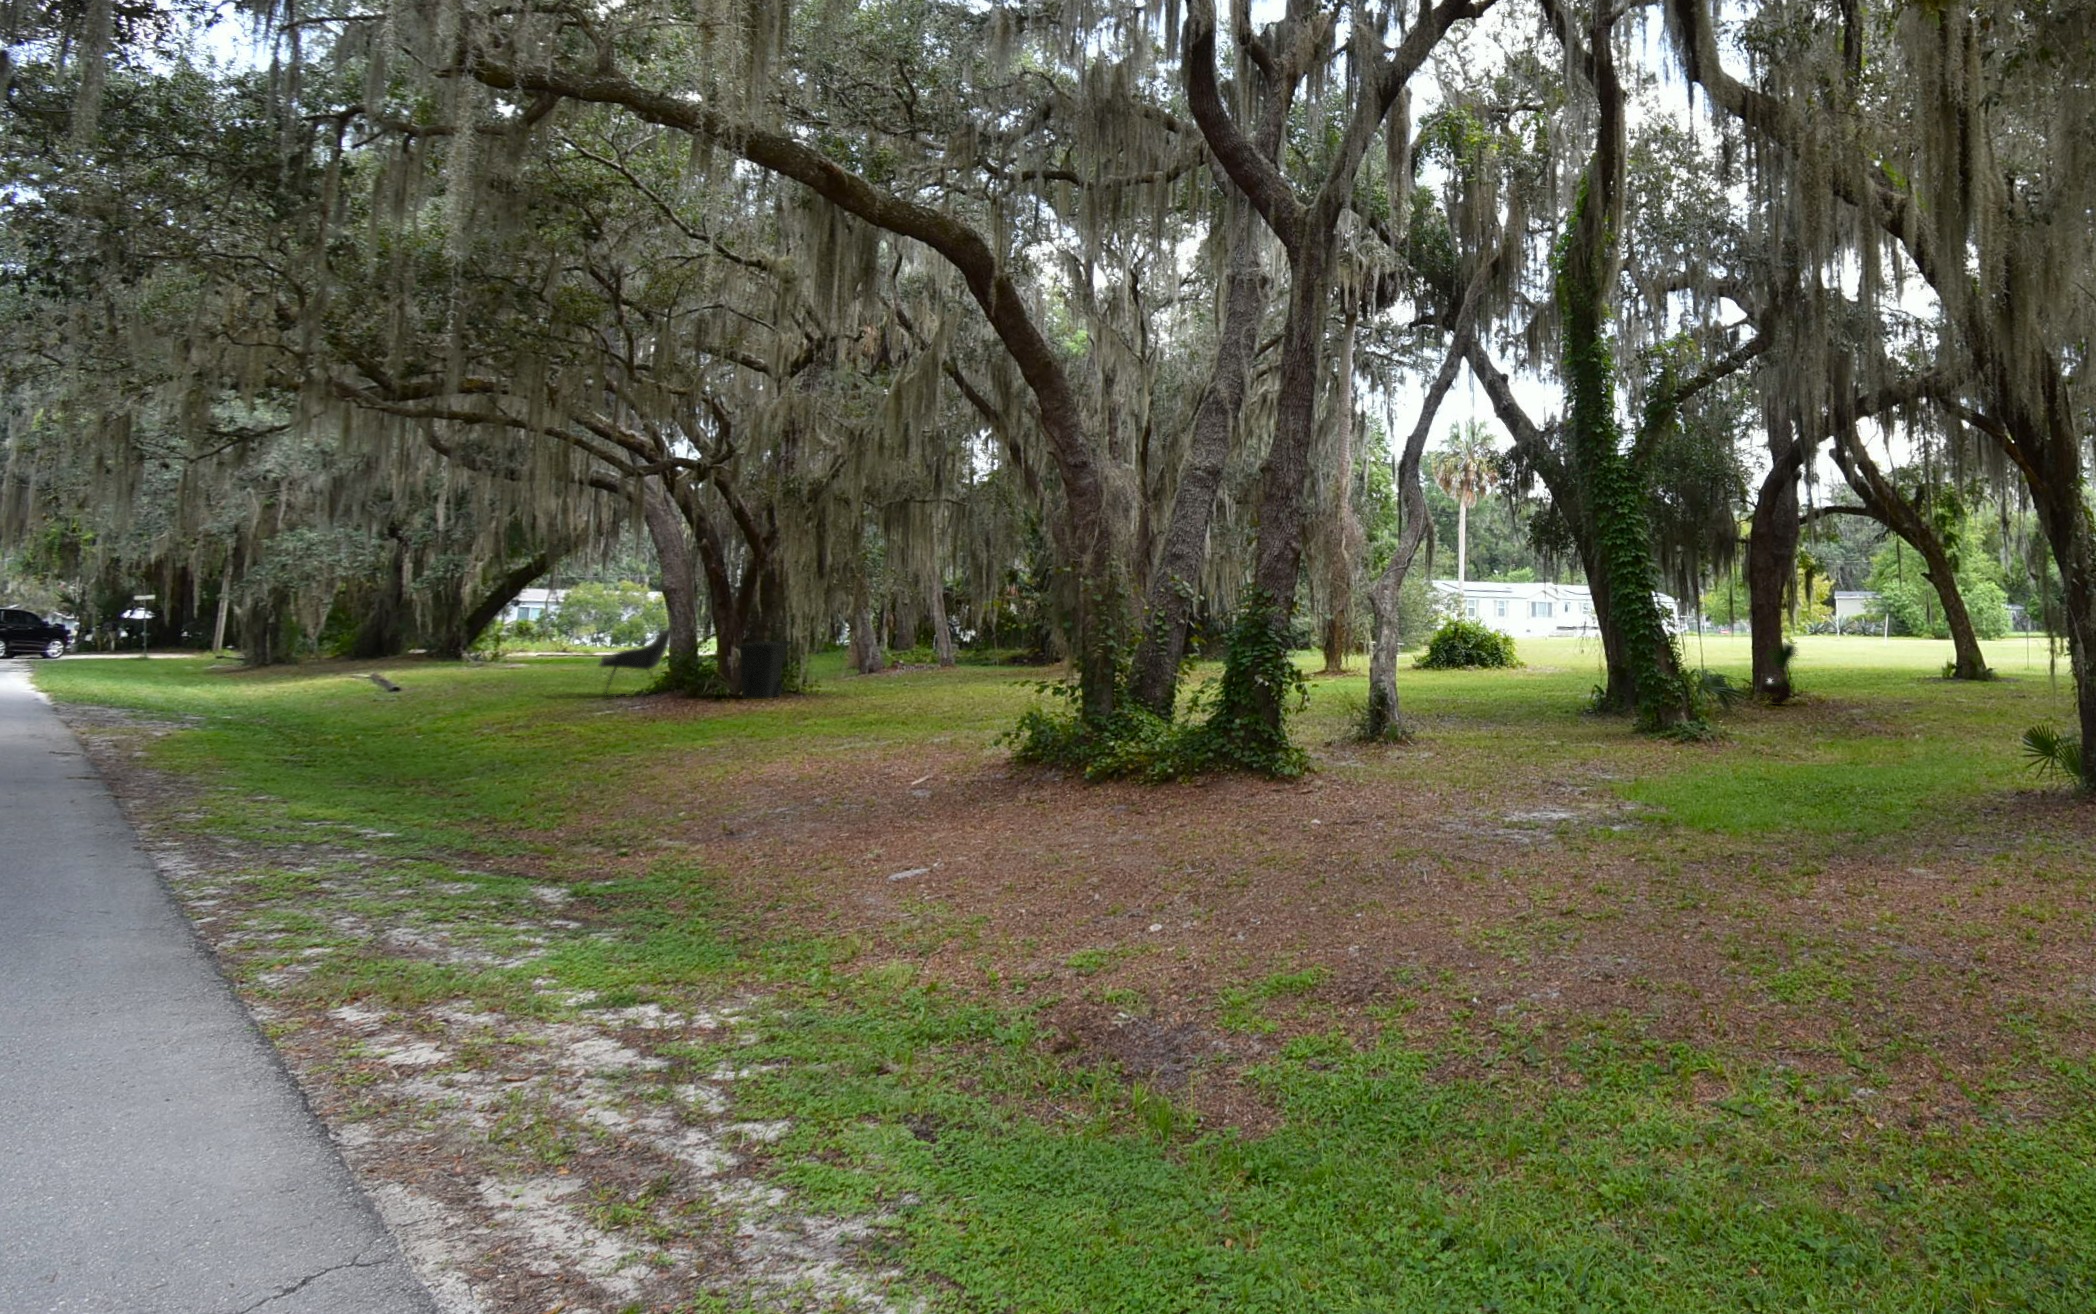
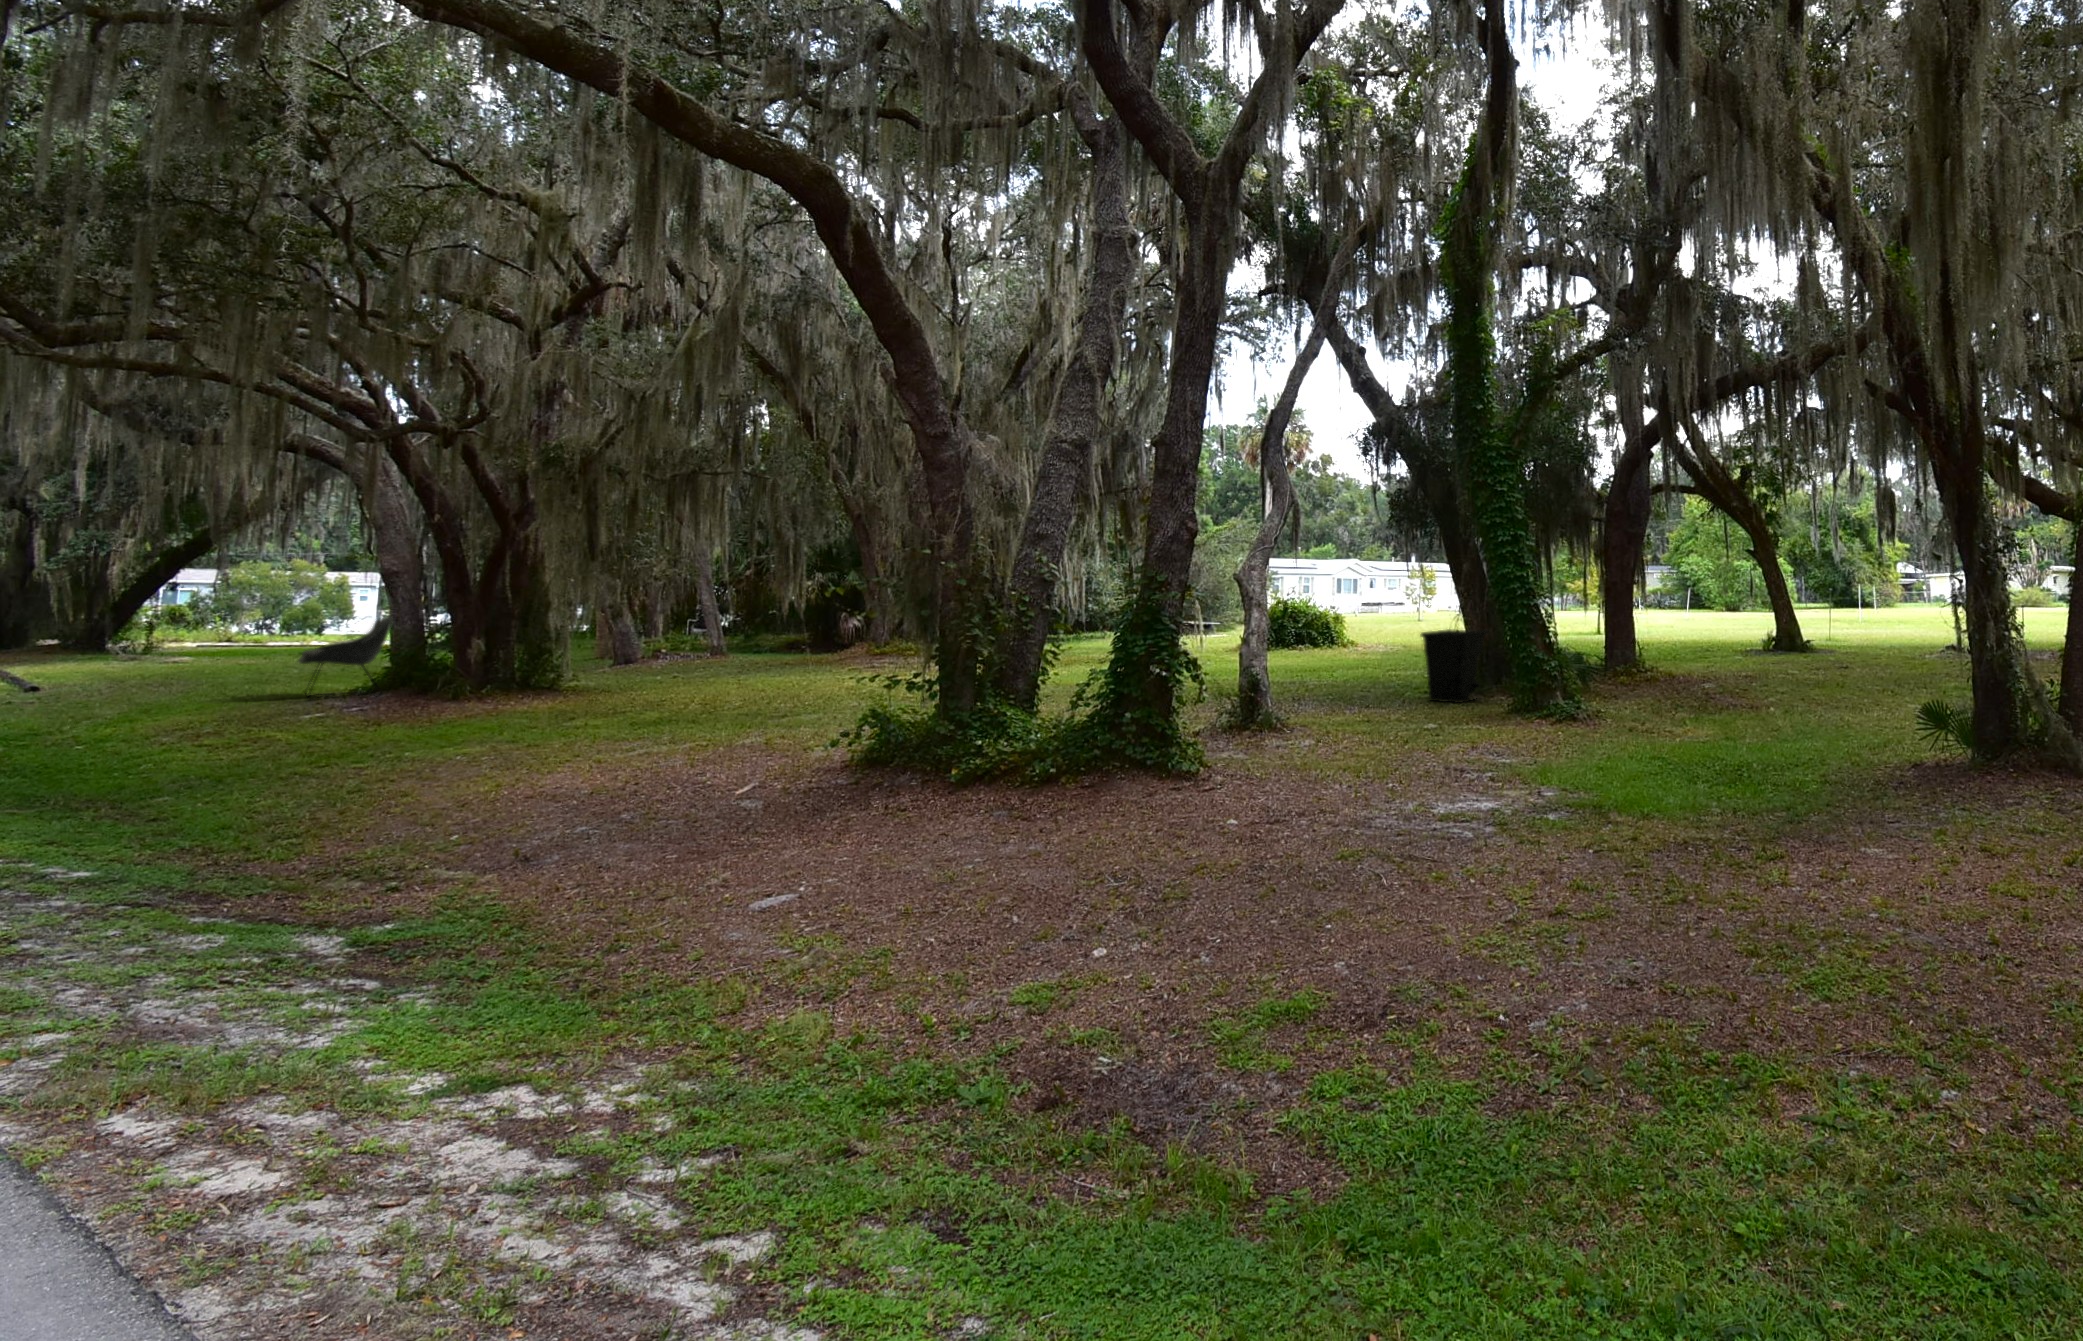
potted tree: present [1761,639,1797,704] -> none [1627,607,1666,677]
trash can: present [738,641,791,699] -> present [1421,629,1489,703]

